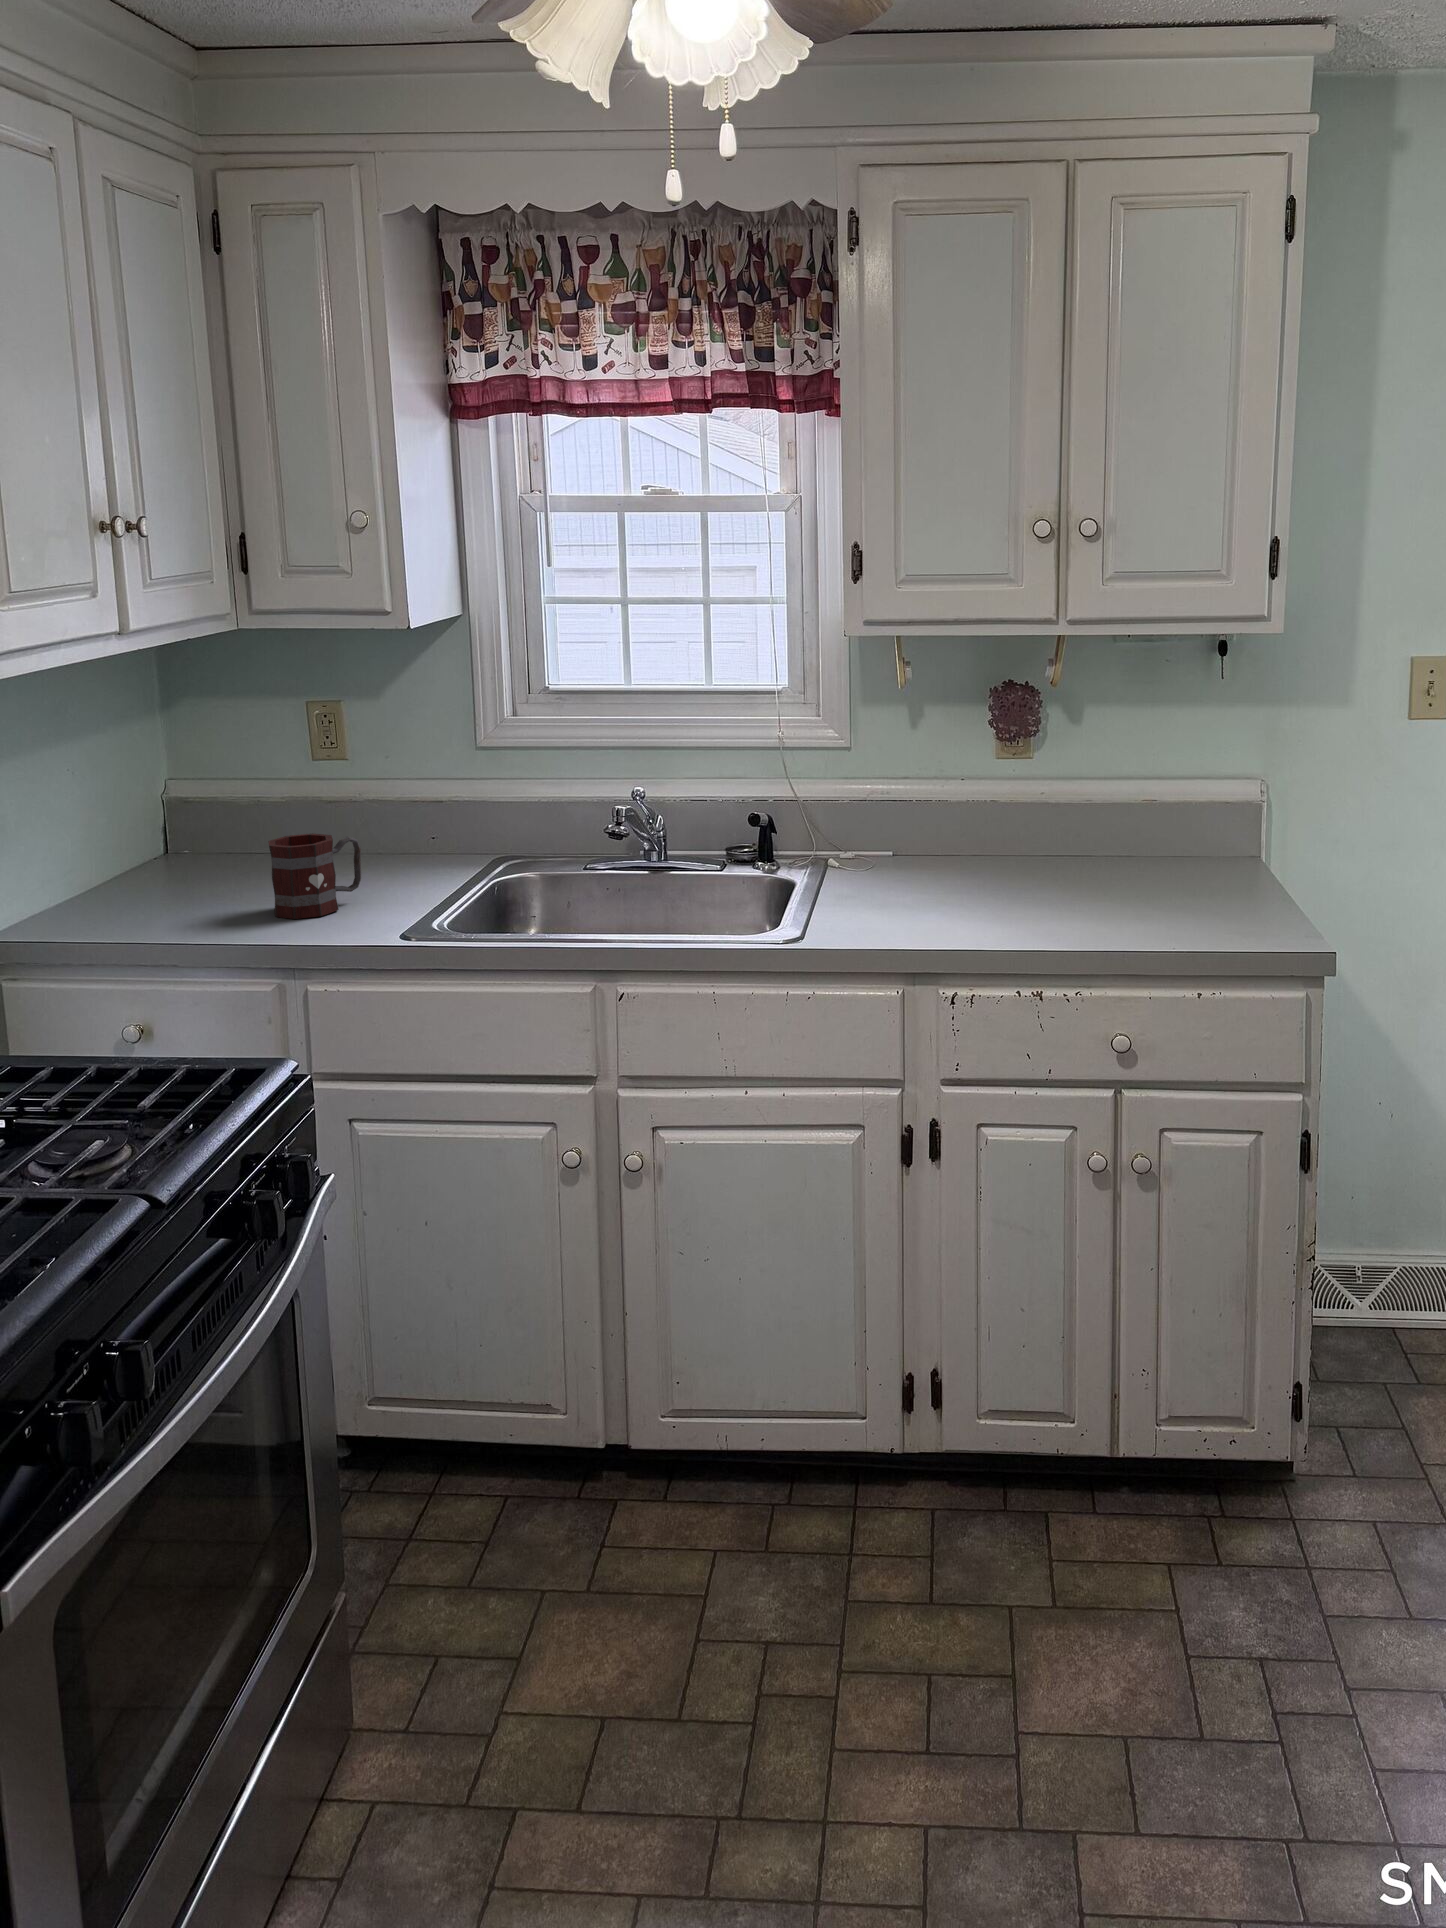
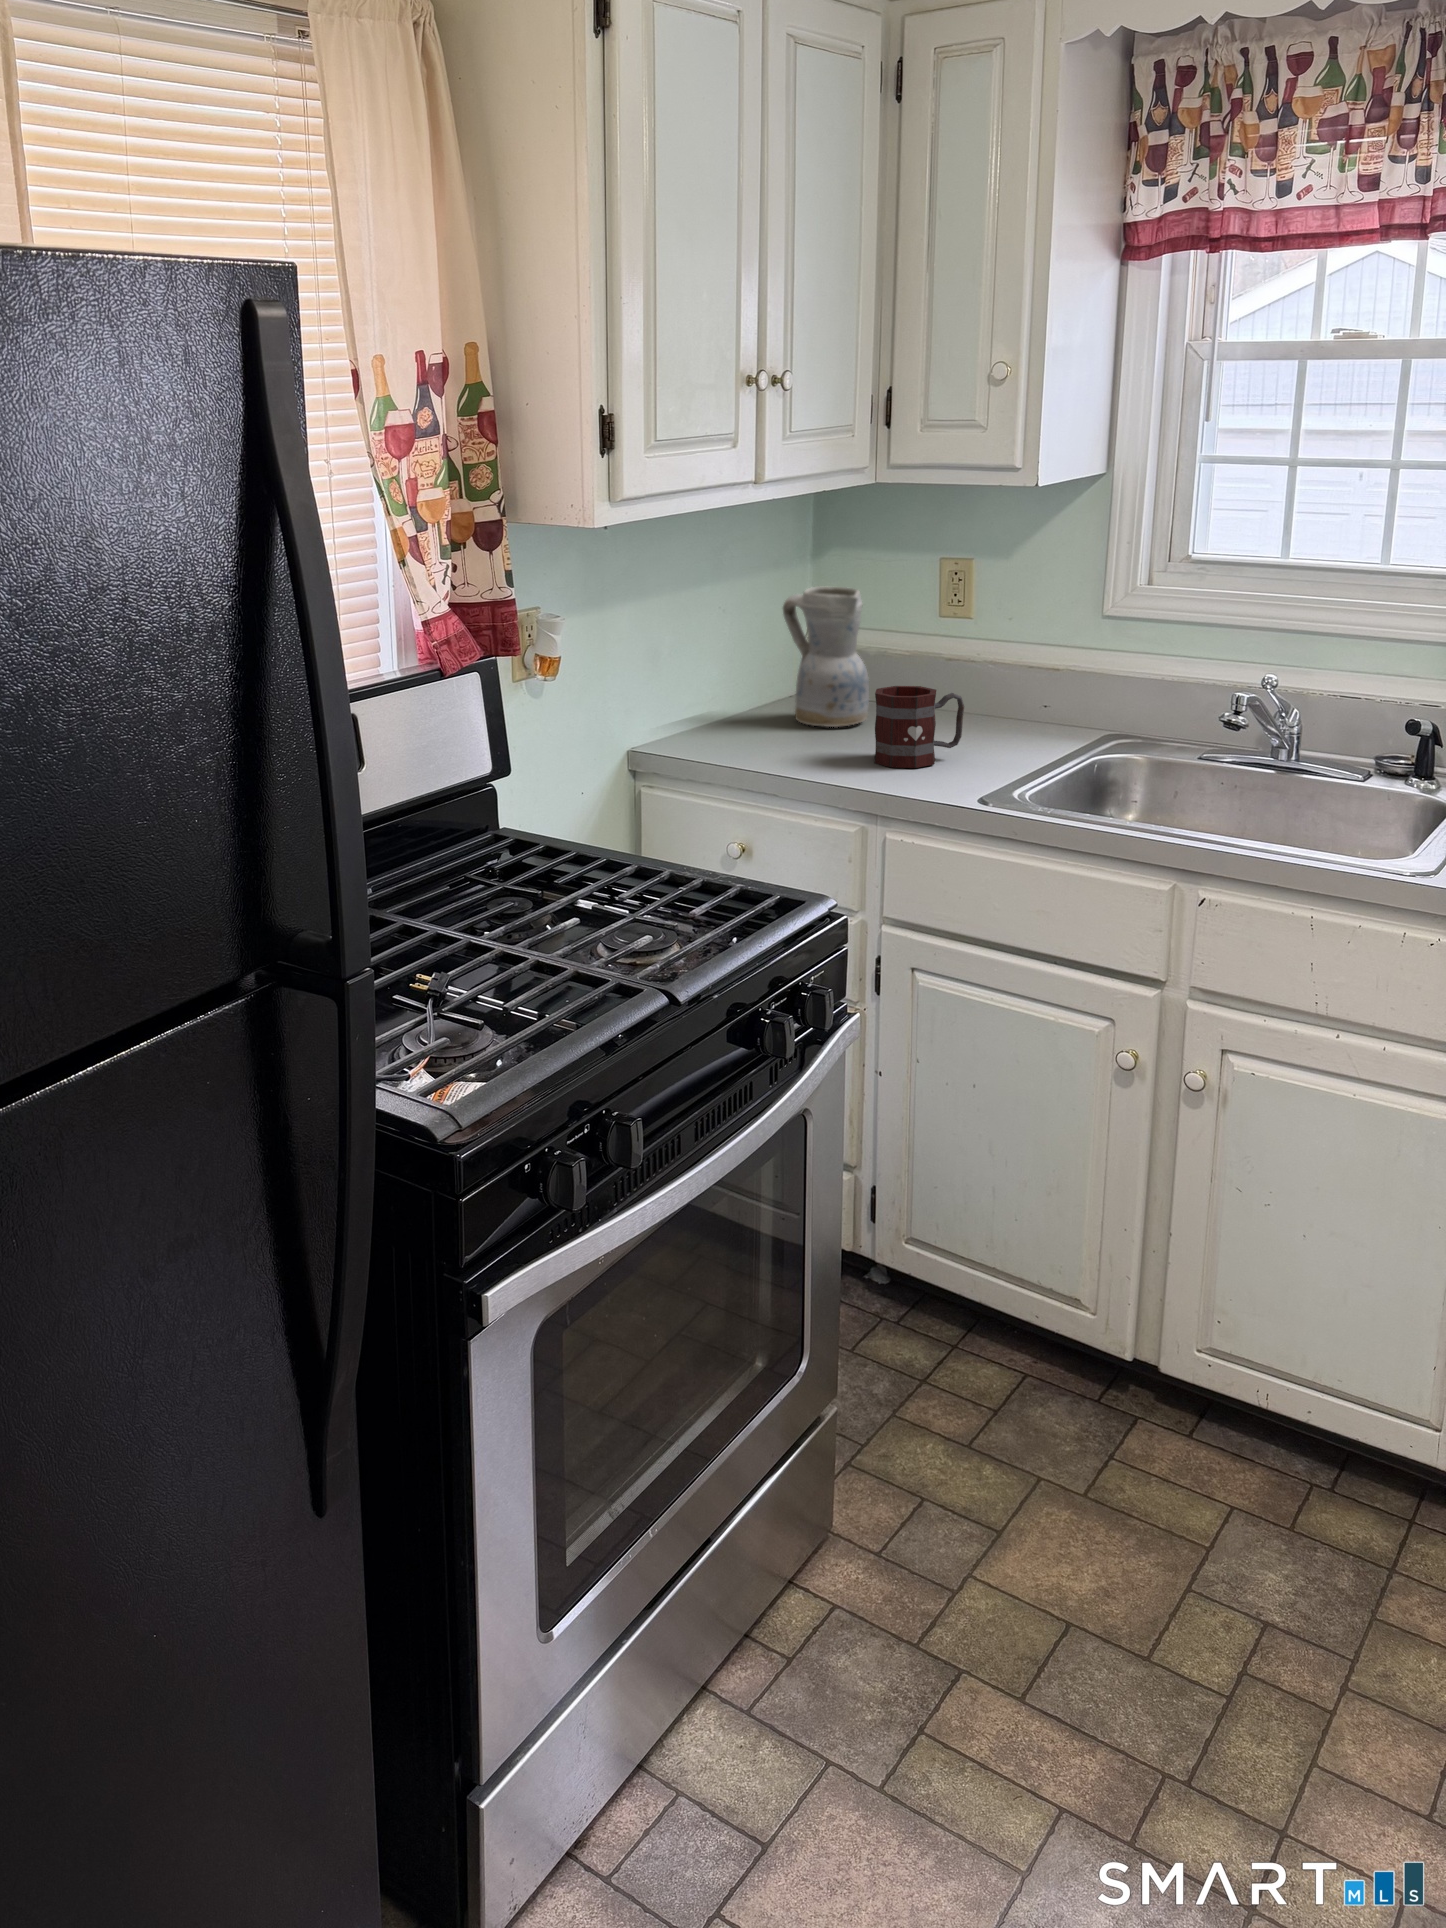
ceramic pitcher: none [143,740,251,887] -> present [783,587,869,727]

